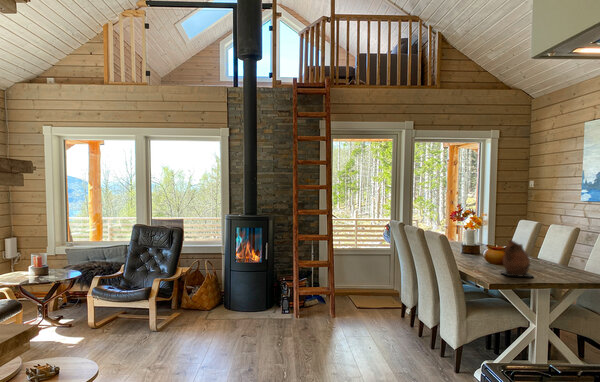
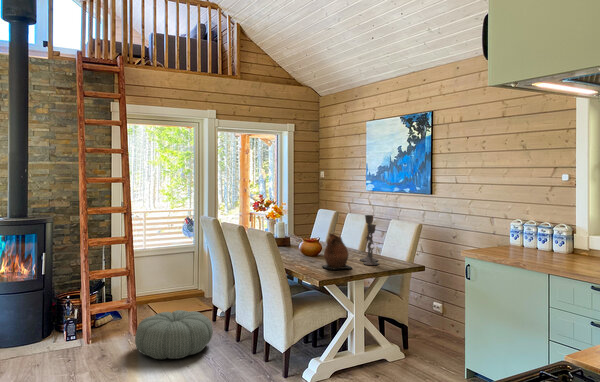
candlestick: none [549,224,571,277] -> present [360,215,379,265]
pouf: none [330,301,397,342] -> present [135,310,213,359]

